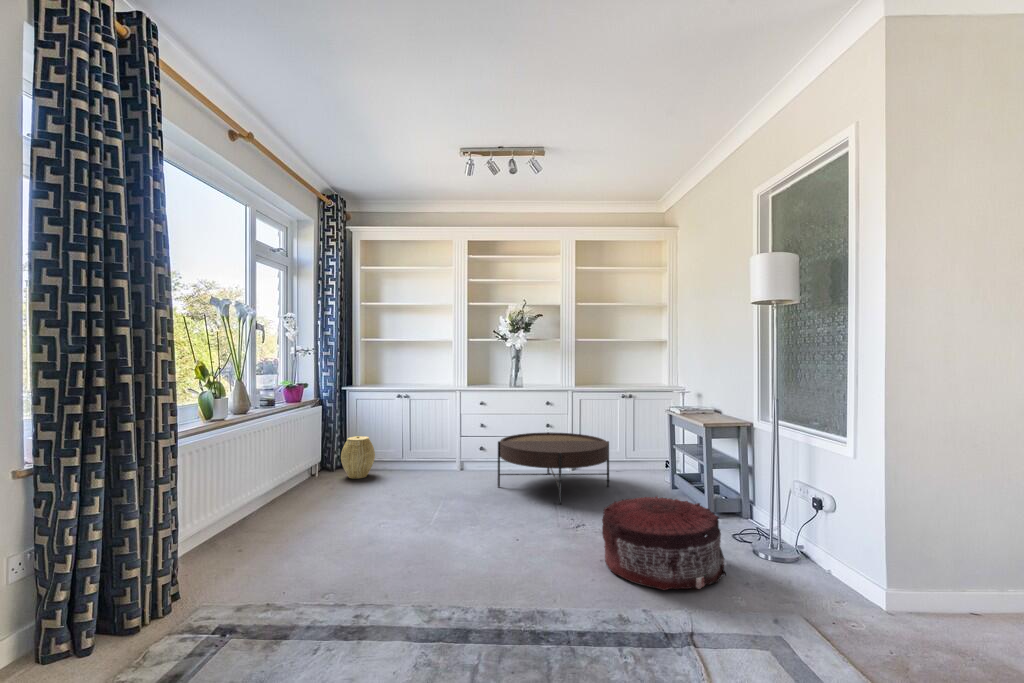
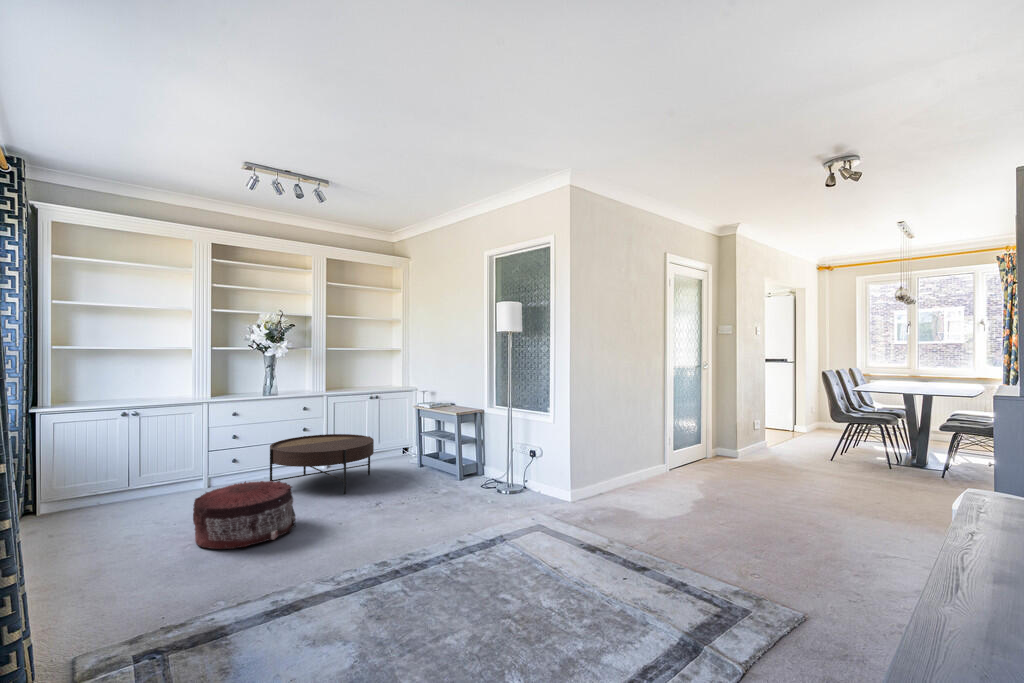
woven basket: present [341,436,375,479] -> none [47,467,99,520]
pouf: present [602,496,726,590] -> present [193,481,296,549]

